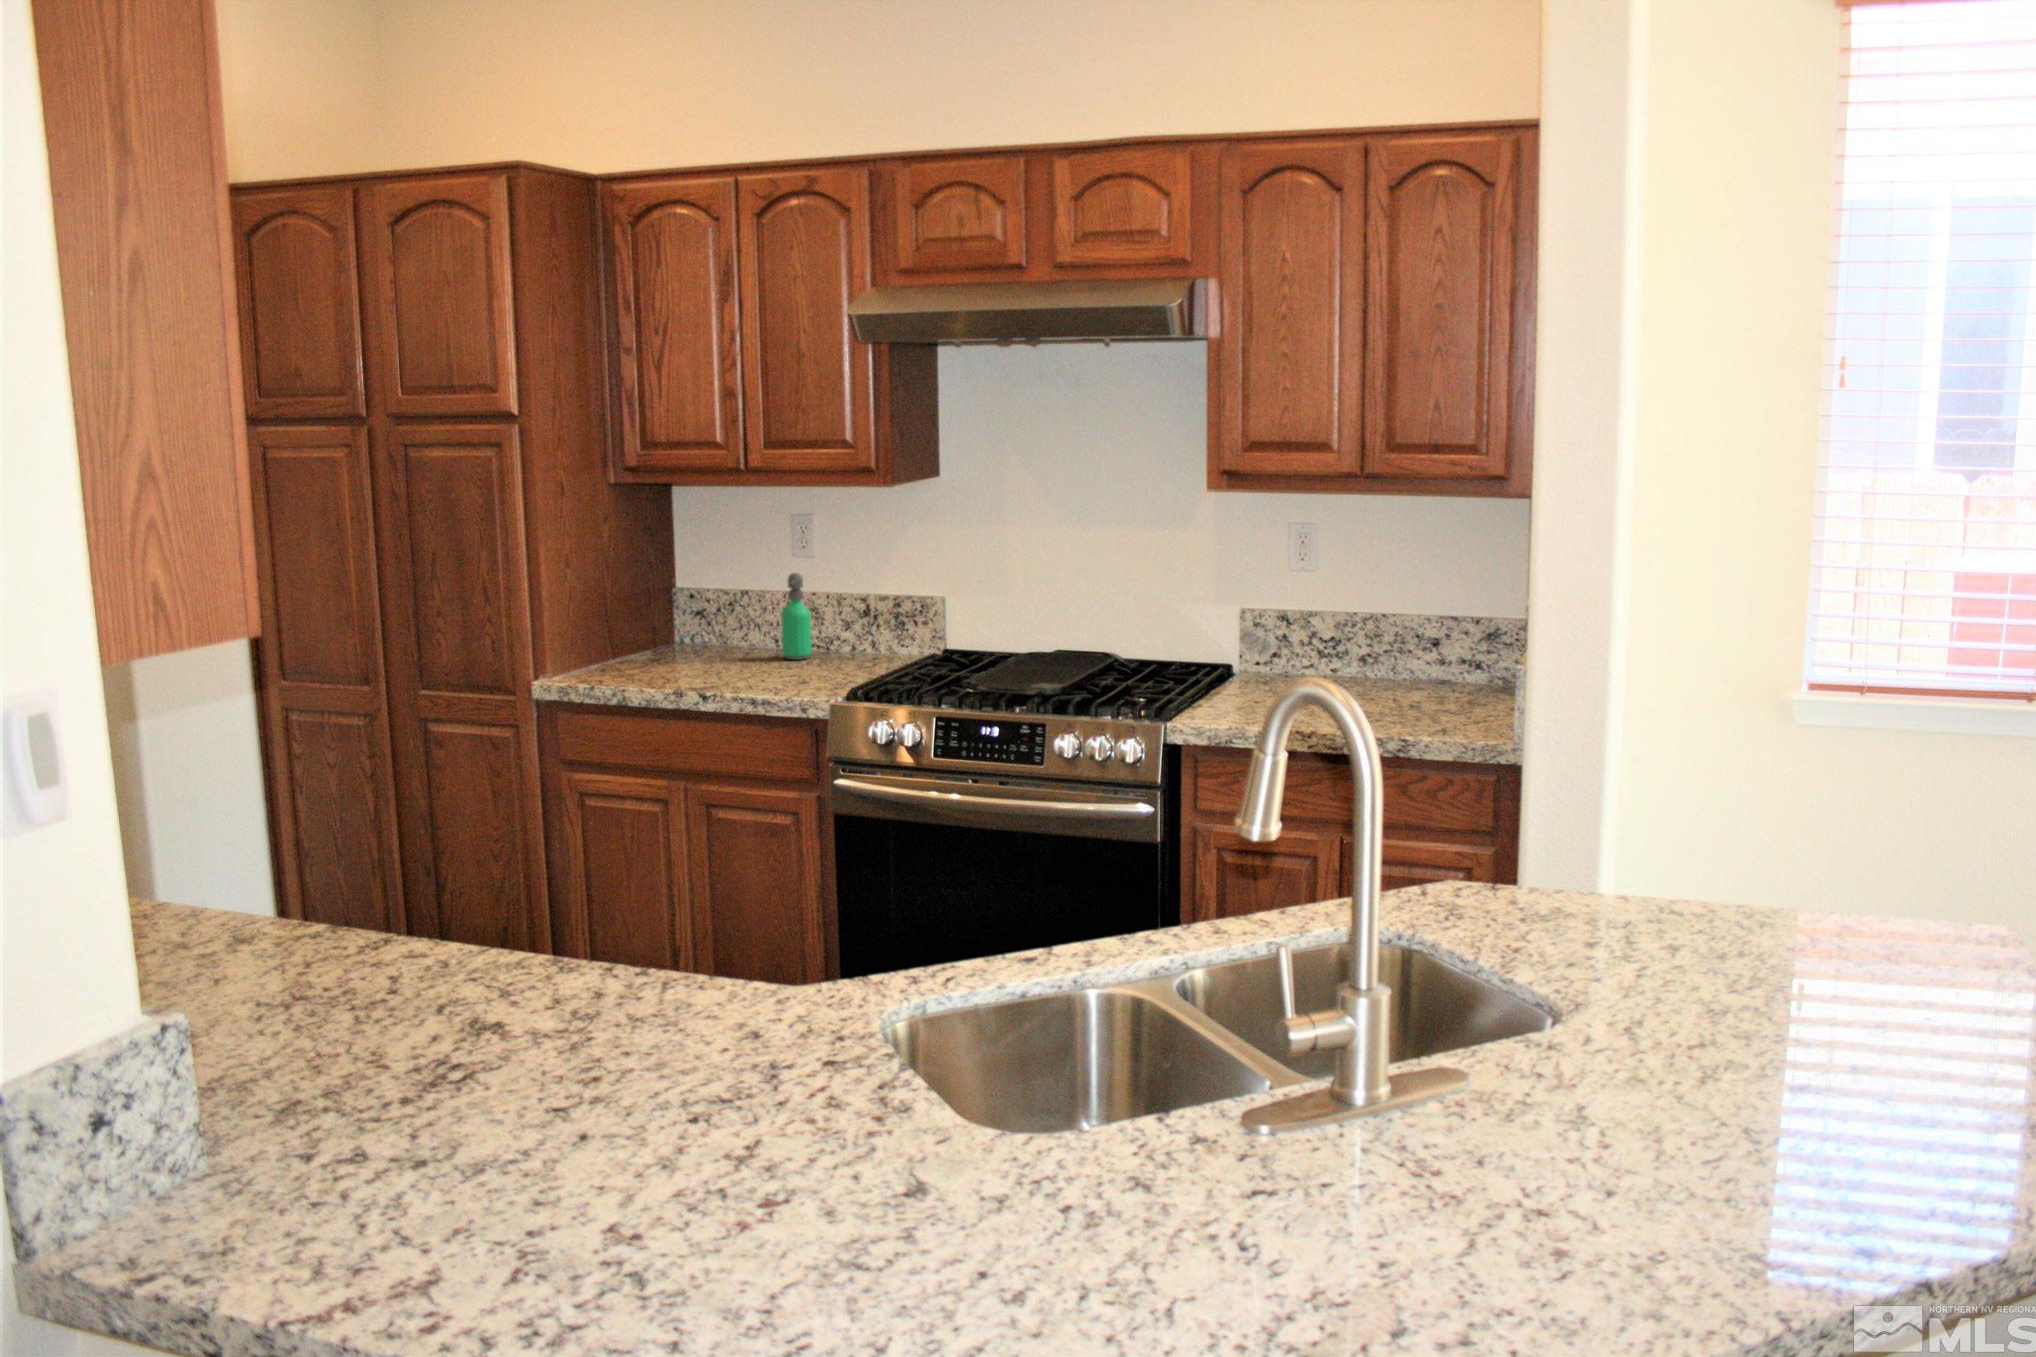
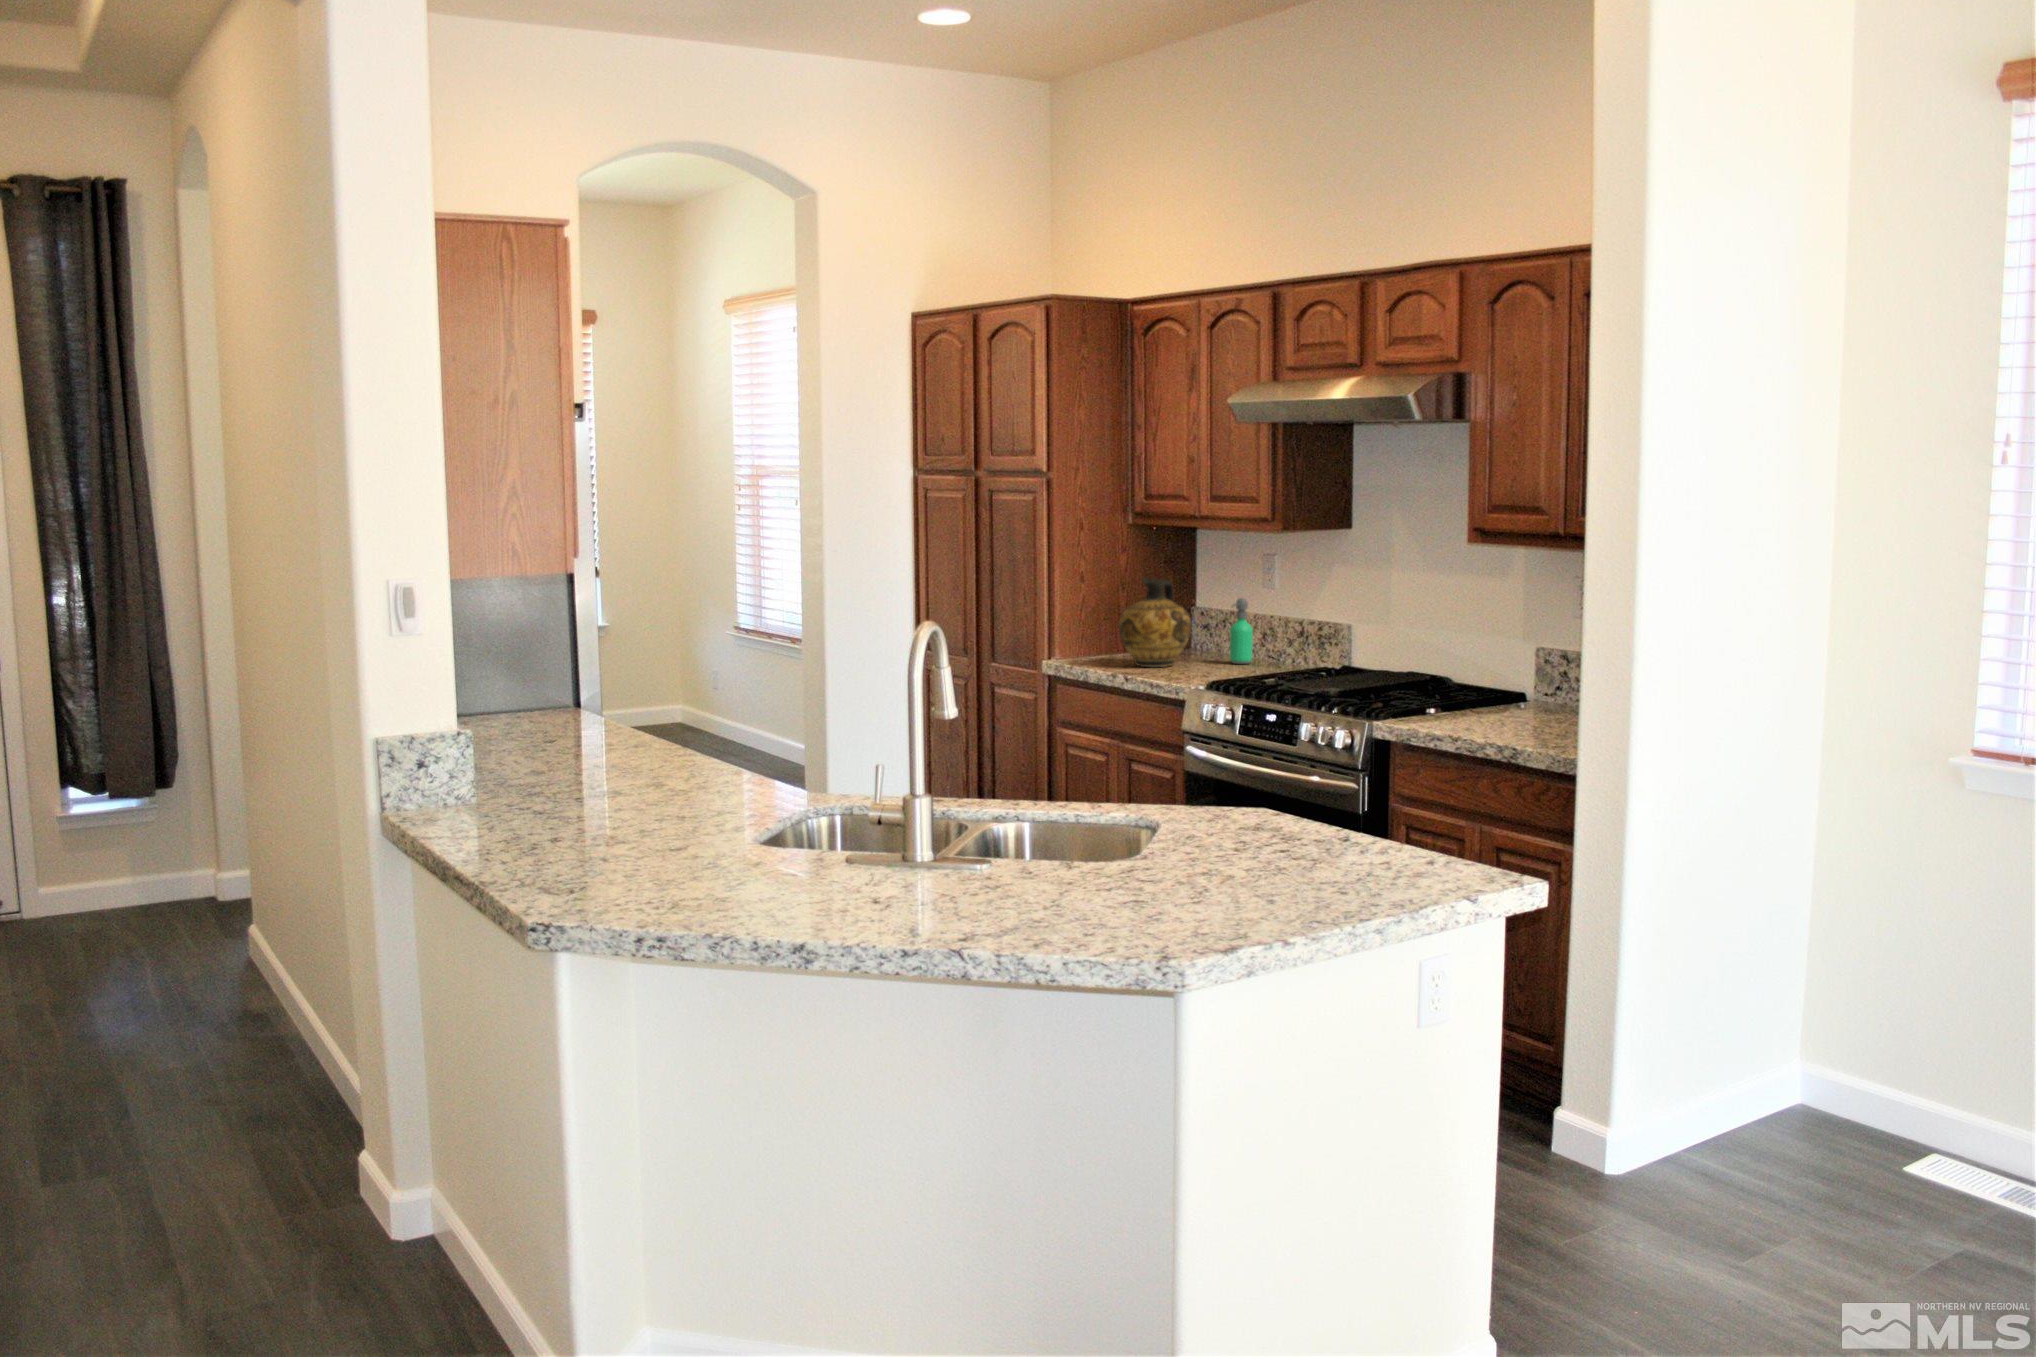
ceramic jug: none [645,552,745,676] -> present [1119,577,1191,667]

